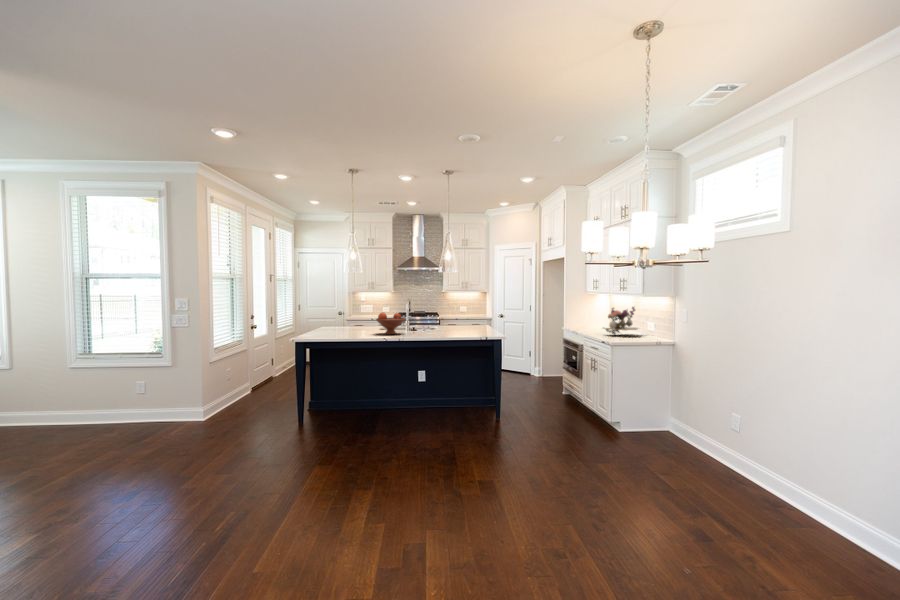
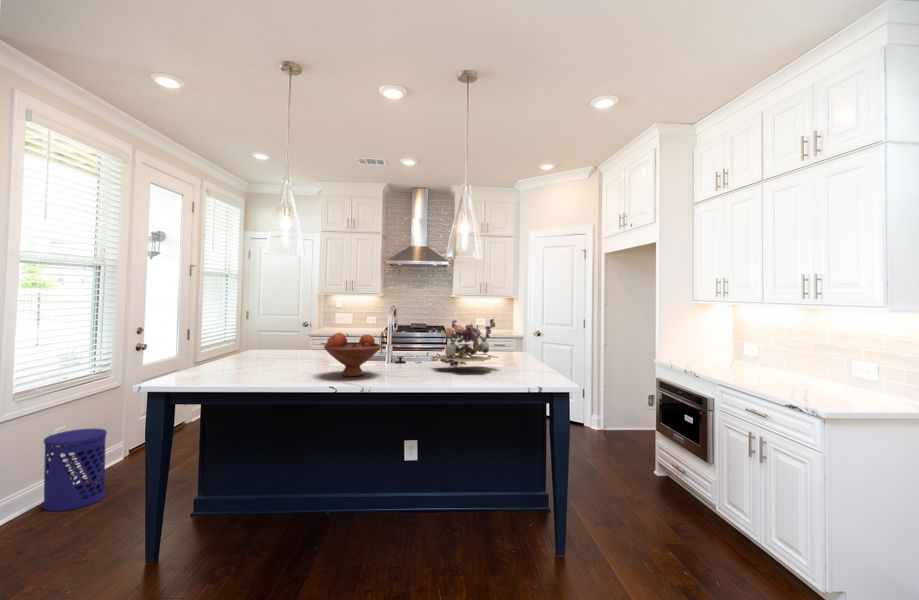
flower arrangement: present [603,307,638,334] -> present [433,318,498,368]
waste bin: none [221,370,251,412] -> present [43,428,107,511]

